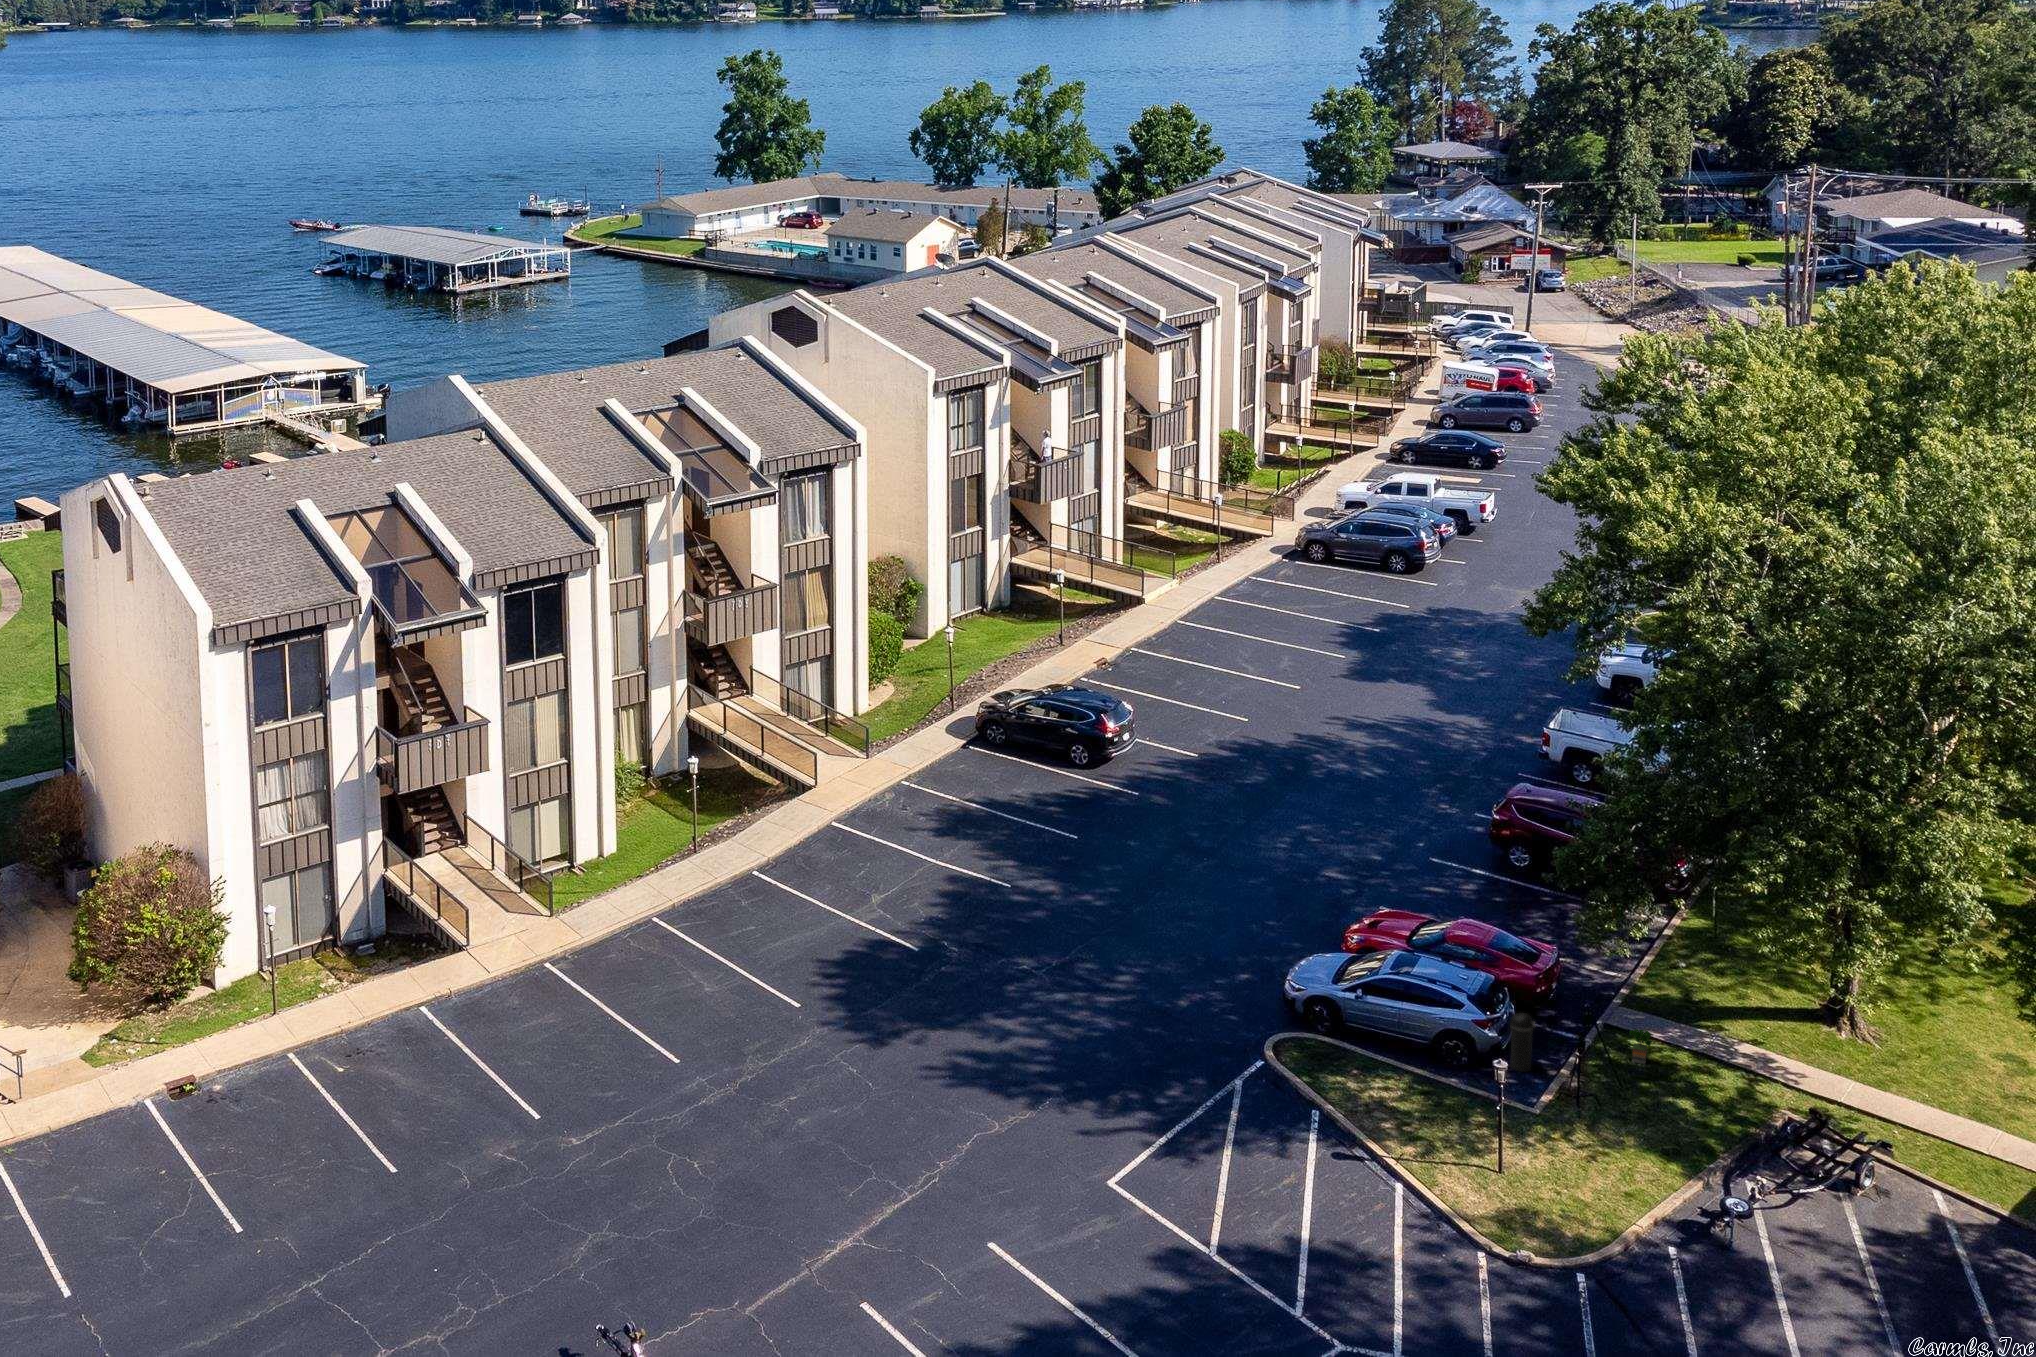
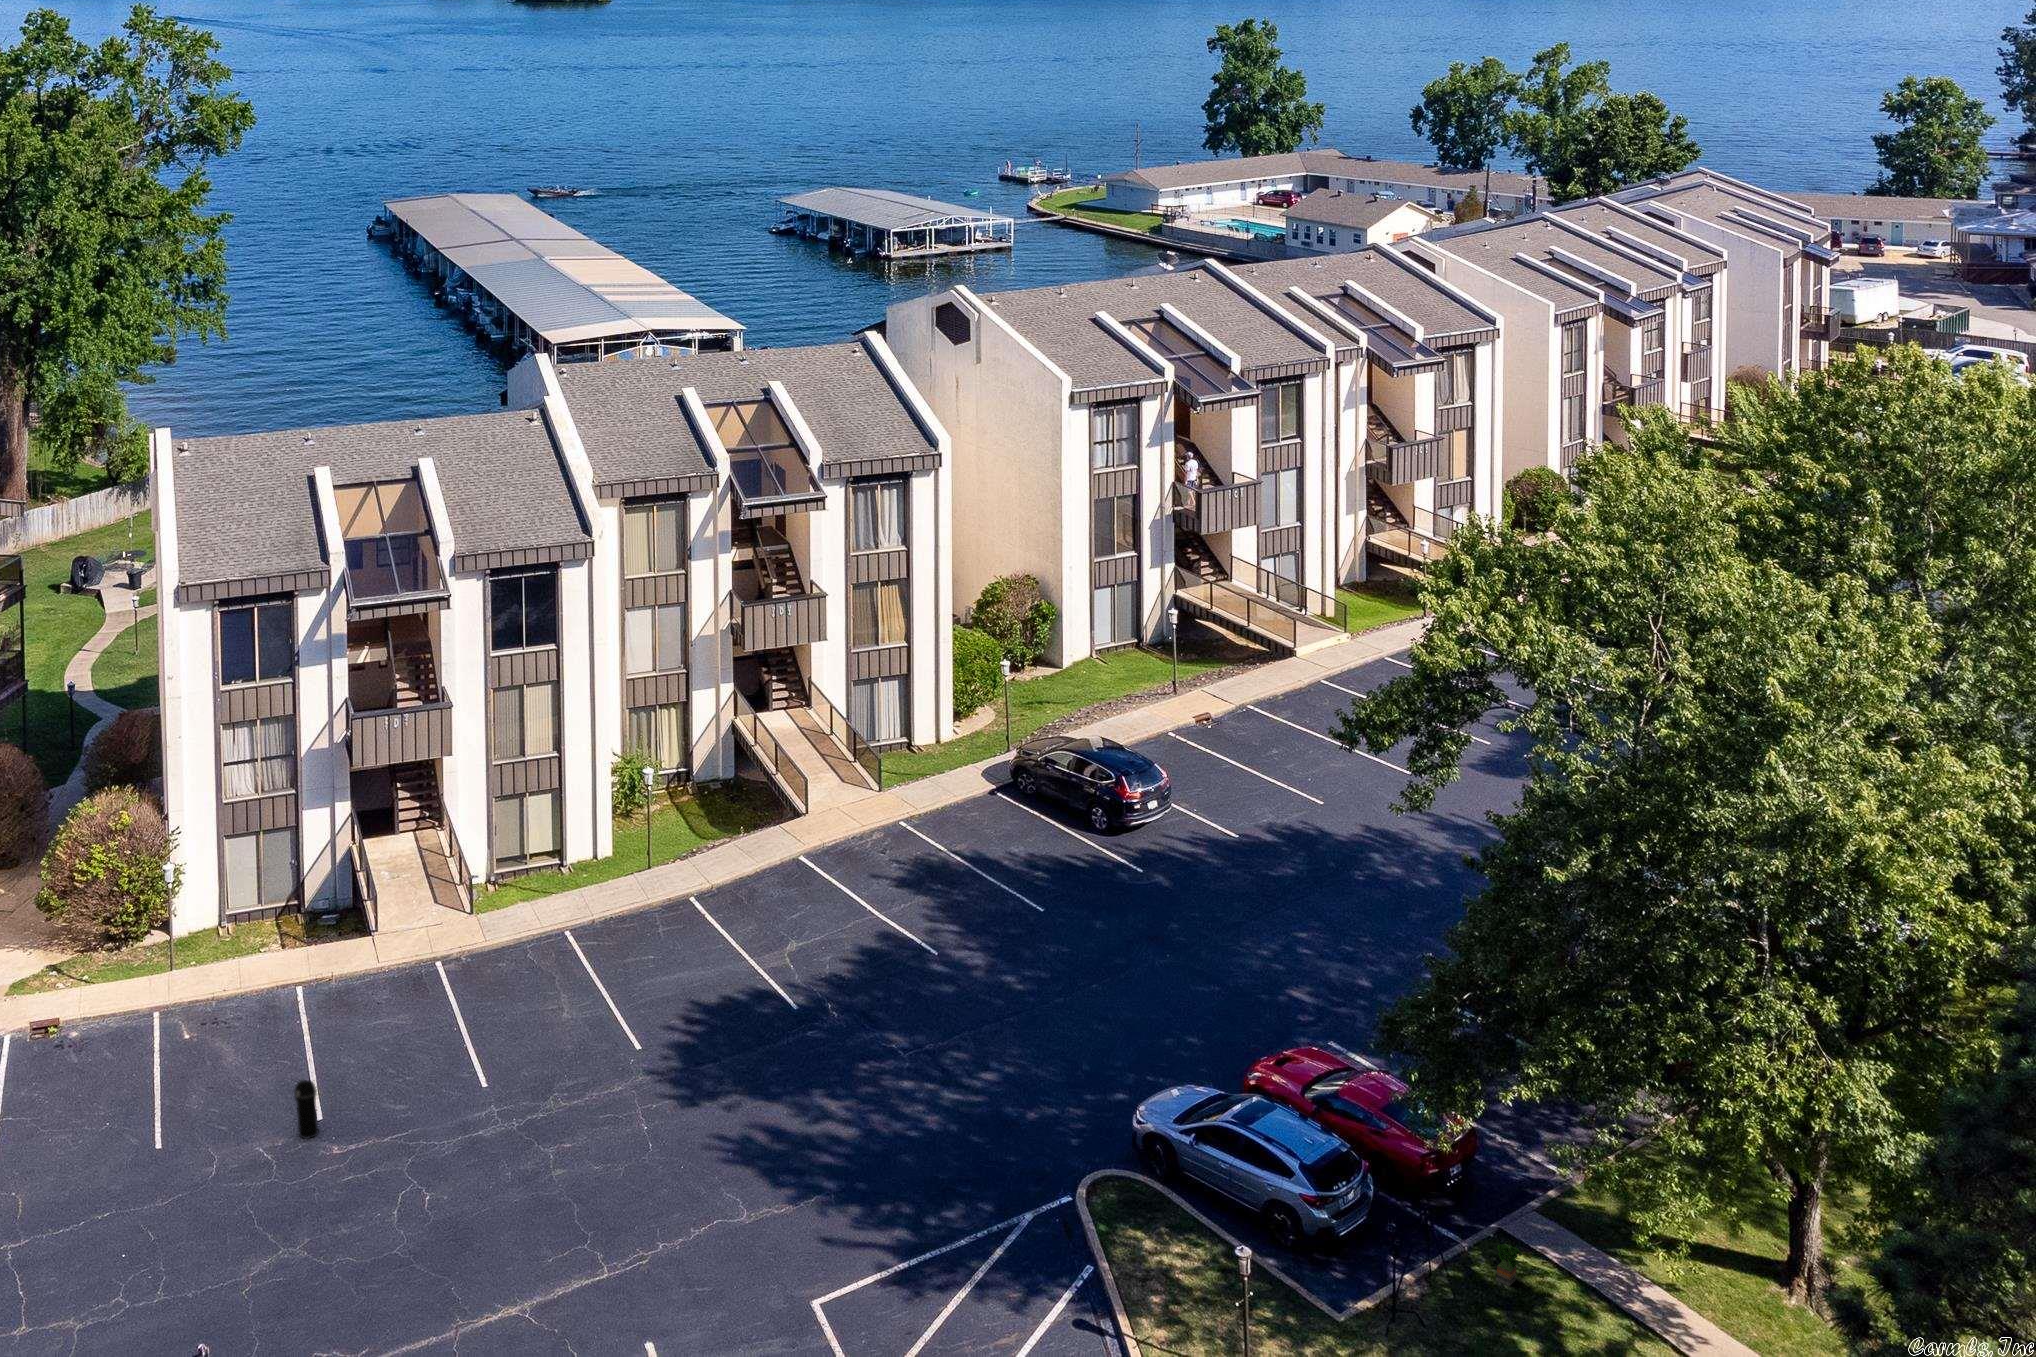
trash can: present [1510,1013,1535,1072] -> present [294,1080,318,1139]

